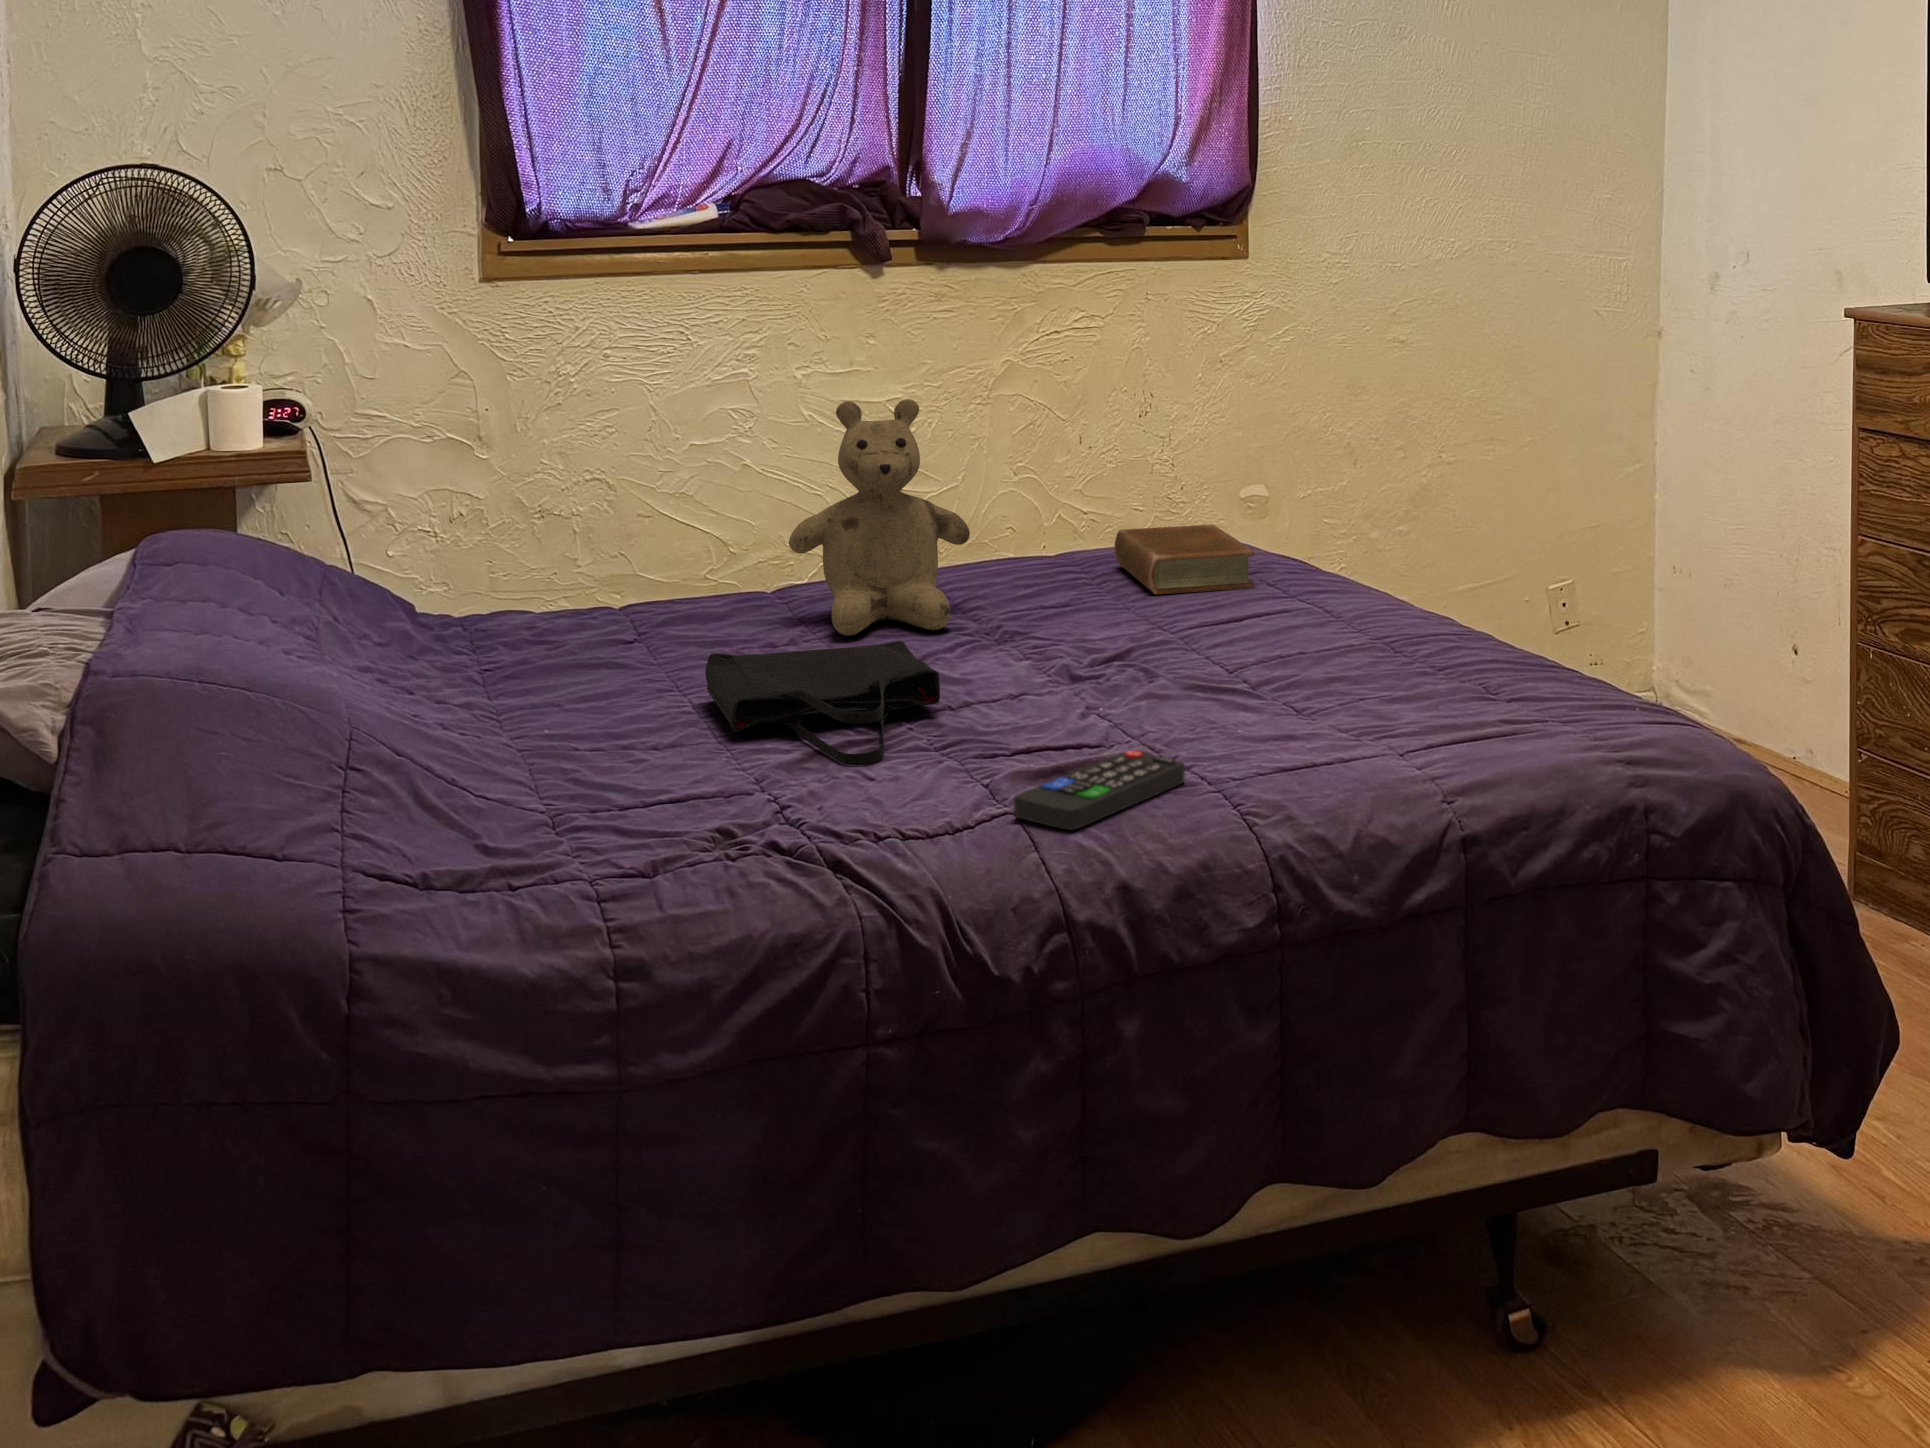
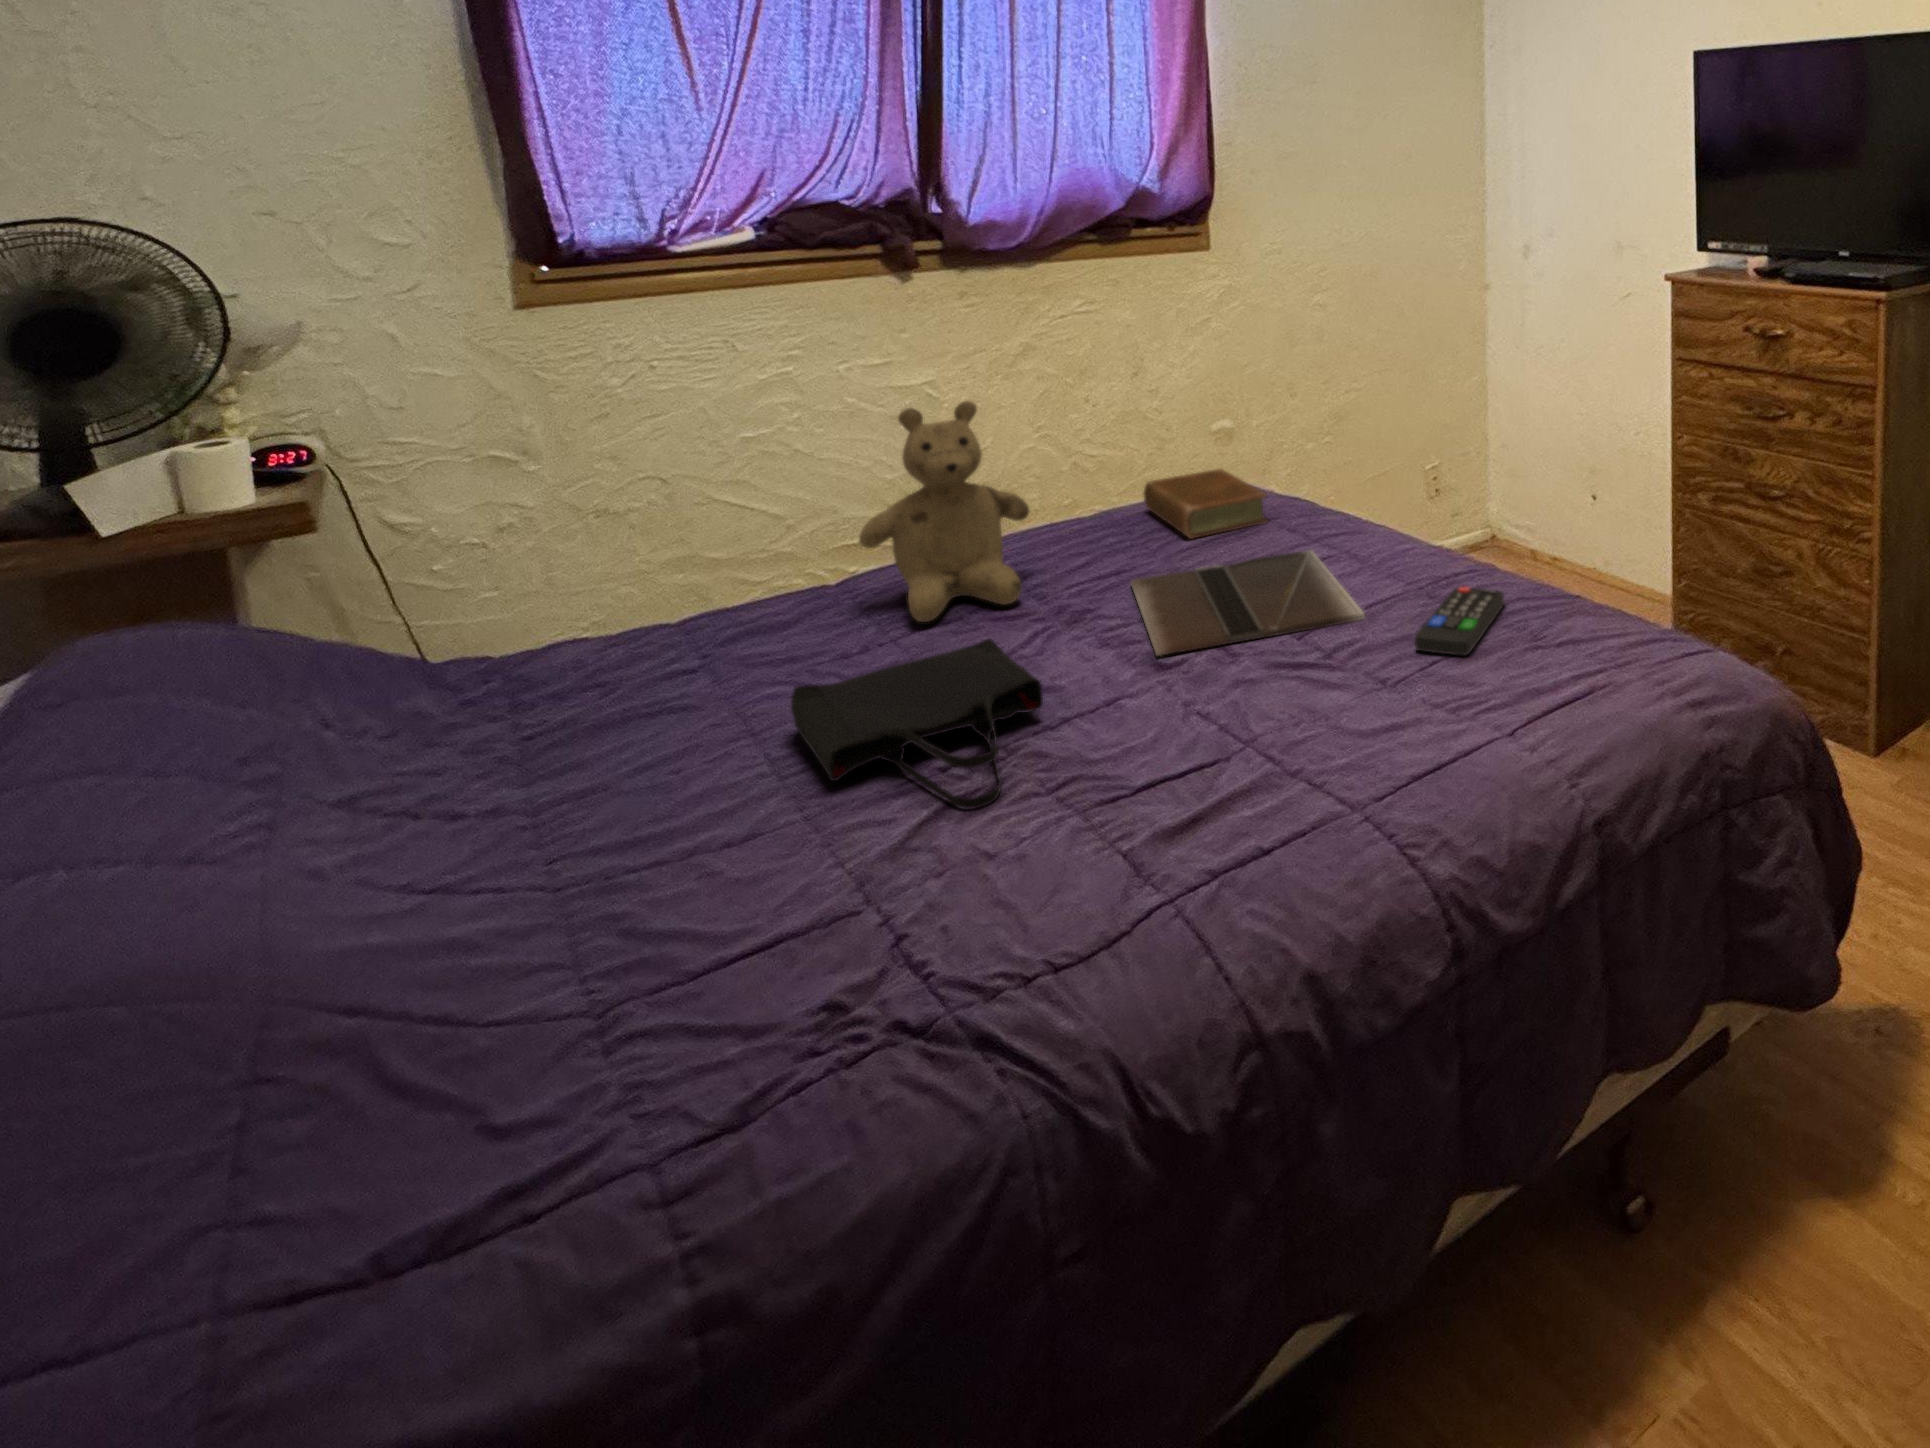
laptop: none [1070,613,1314,683] -> present [1131,550,1365,656]
remote control: present [1014,751,1185,830] -> present [1415,587,1504,655]

